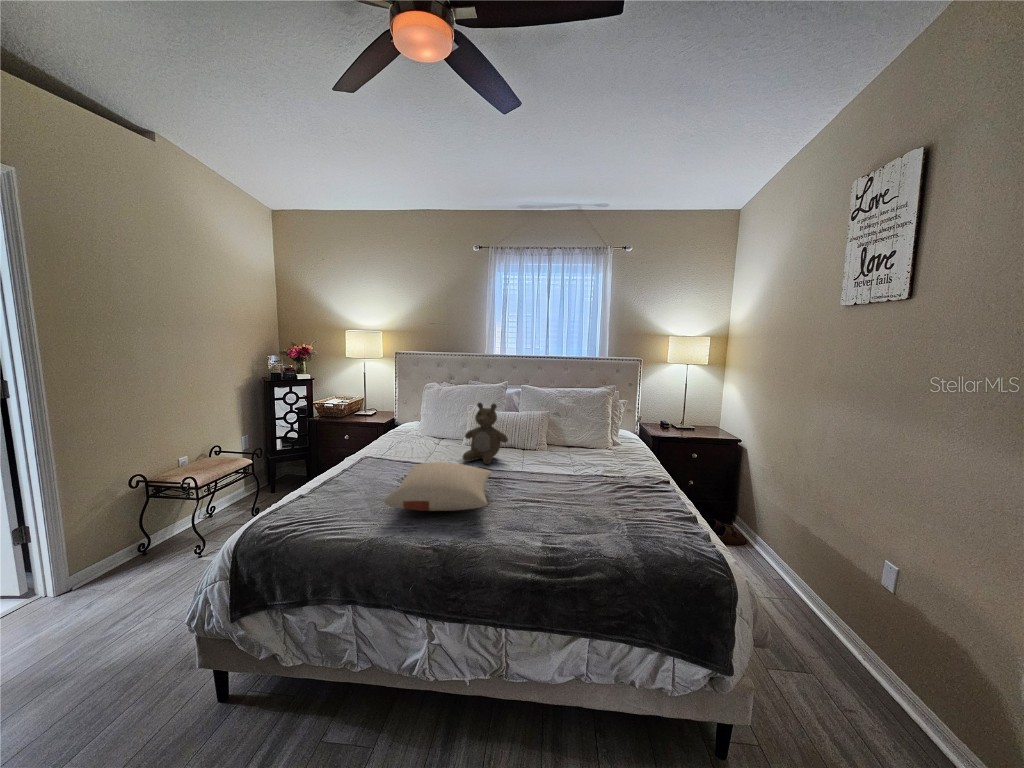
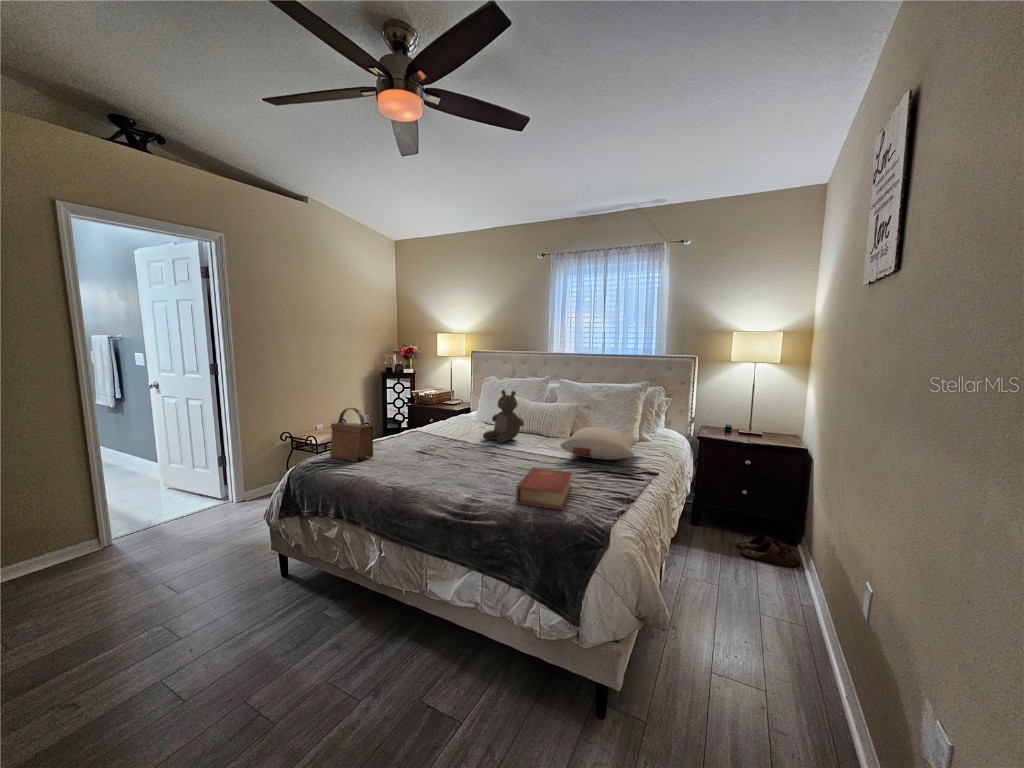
handbag: none [299,446,363,521] -> present [330,408,373,462]
pillow: present [384,462,492,511] -> present [560,427,639,460]
book: none [583,497,657,546] -> present [516,467,572,510]

